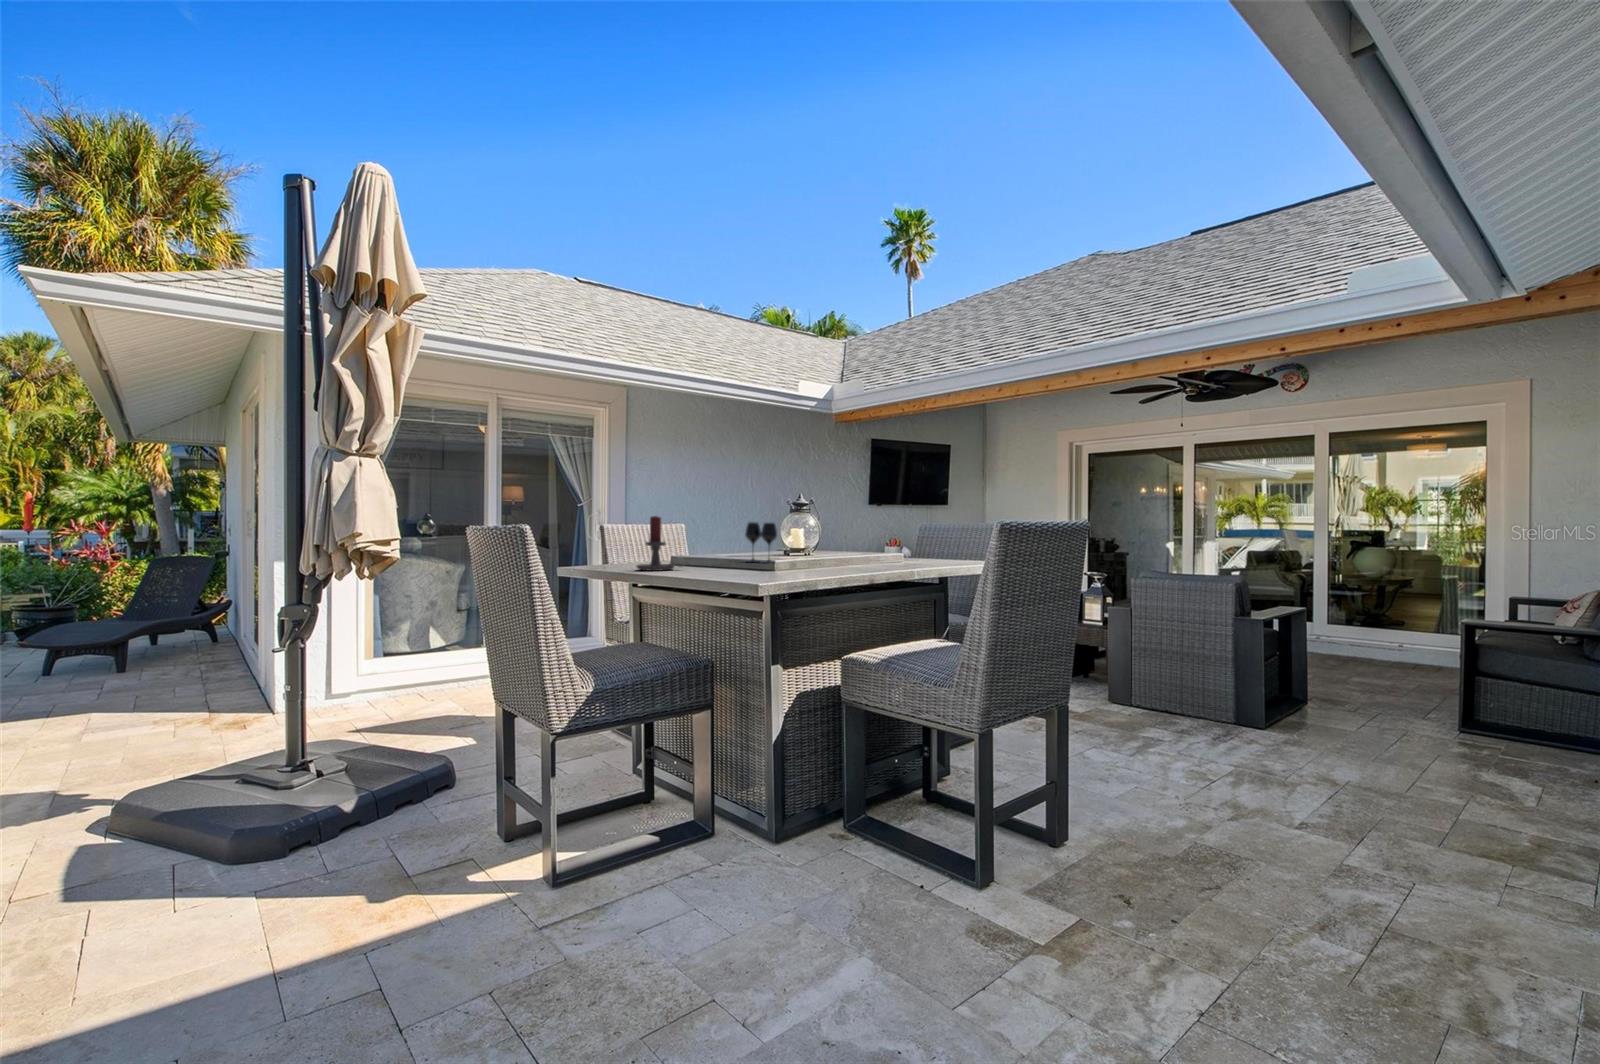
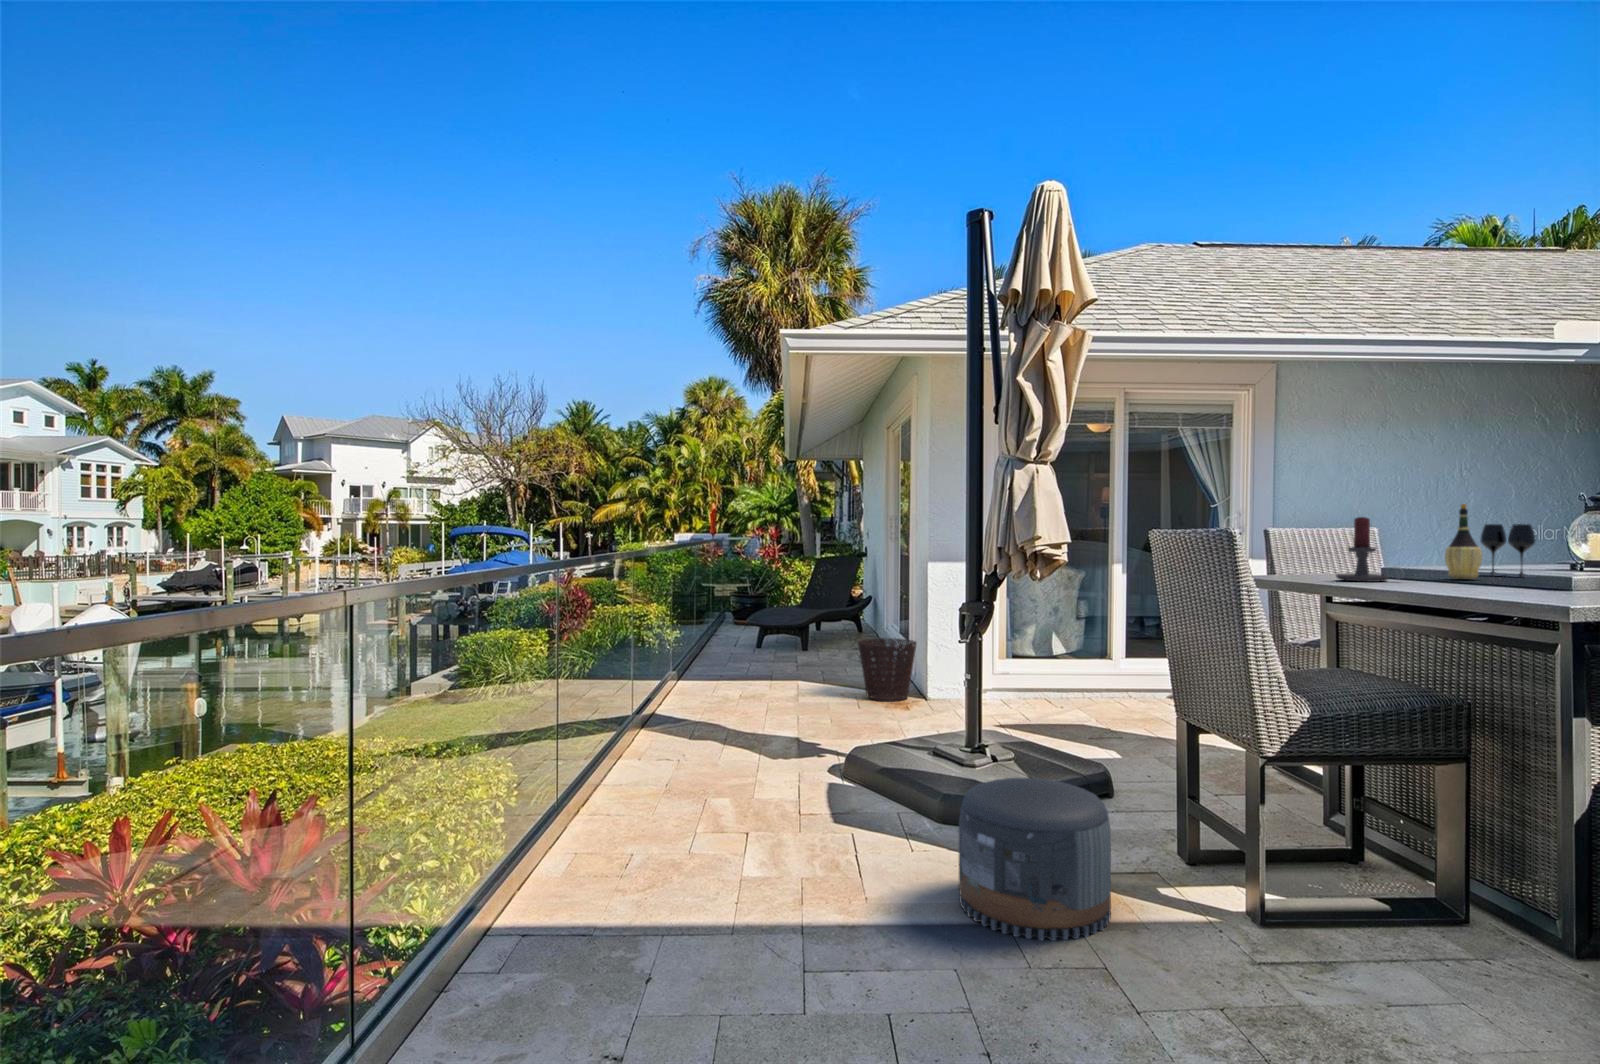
wine bottle: none [717,506,741,566] -> present [1445,504,1482,579]
basket: none [181,646,263,720] -> present [858,638,916,702]
pouf: none [217,795,406,986] -> present [959,778,1111,941]

